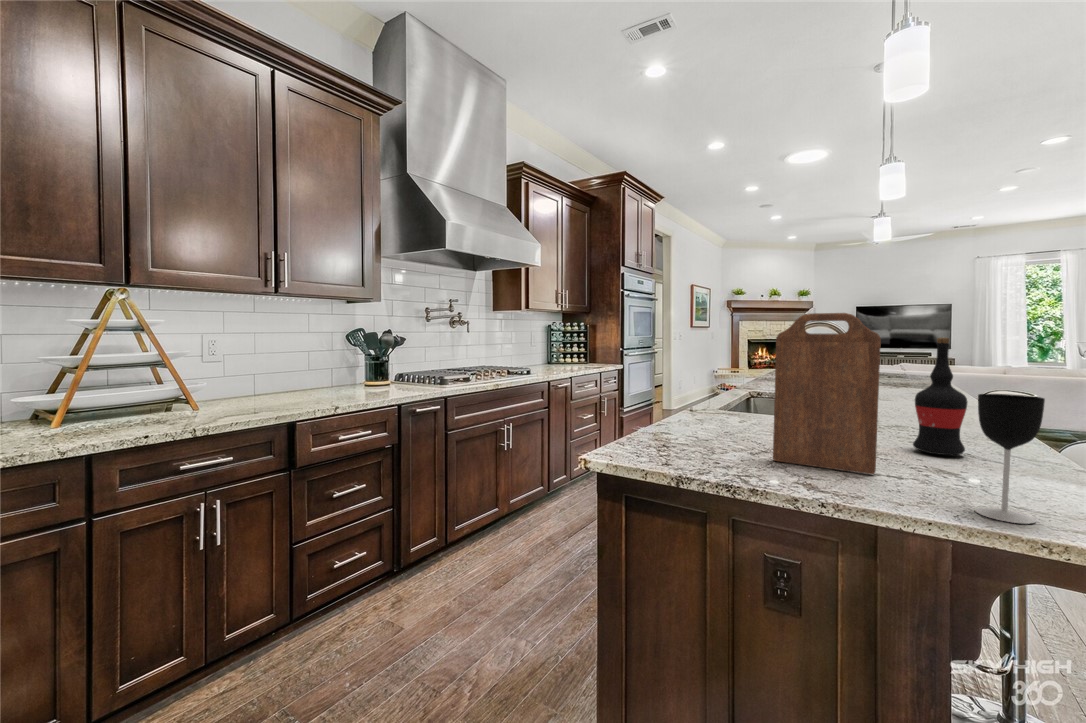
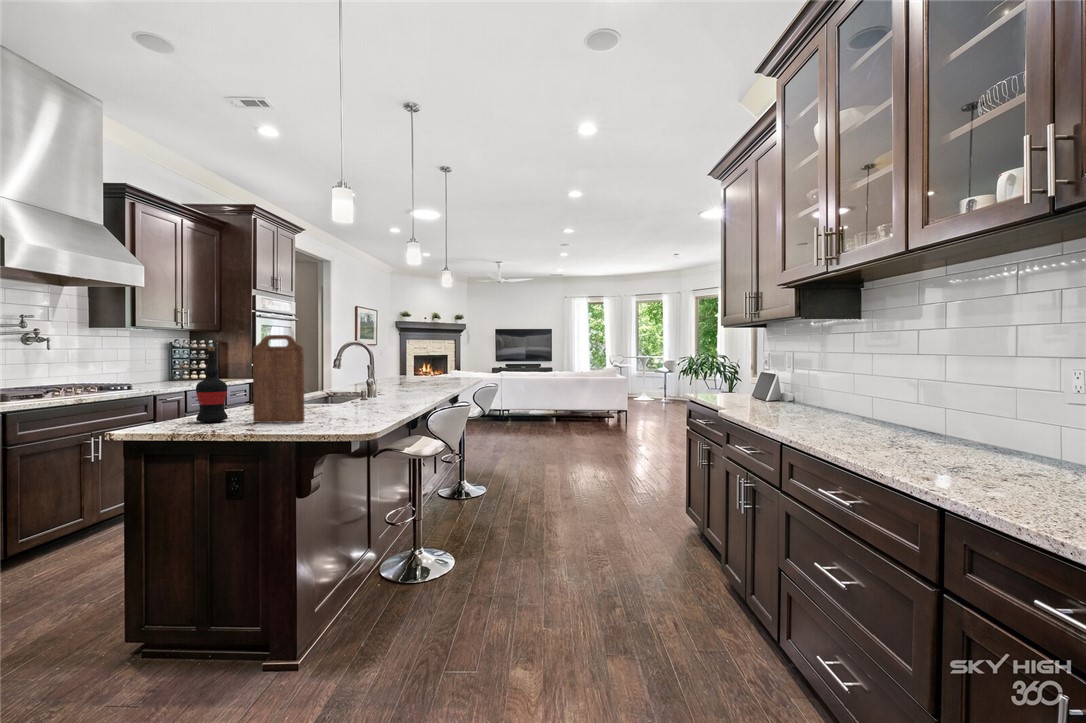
wine bottle: present [913,338,967,455] -> present [196,347,228,422]
wine glass: present [975,394,1045,524] -> none [316,374,341,430]

